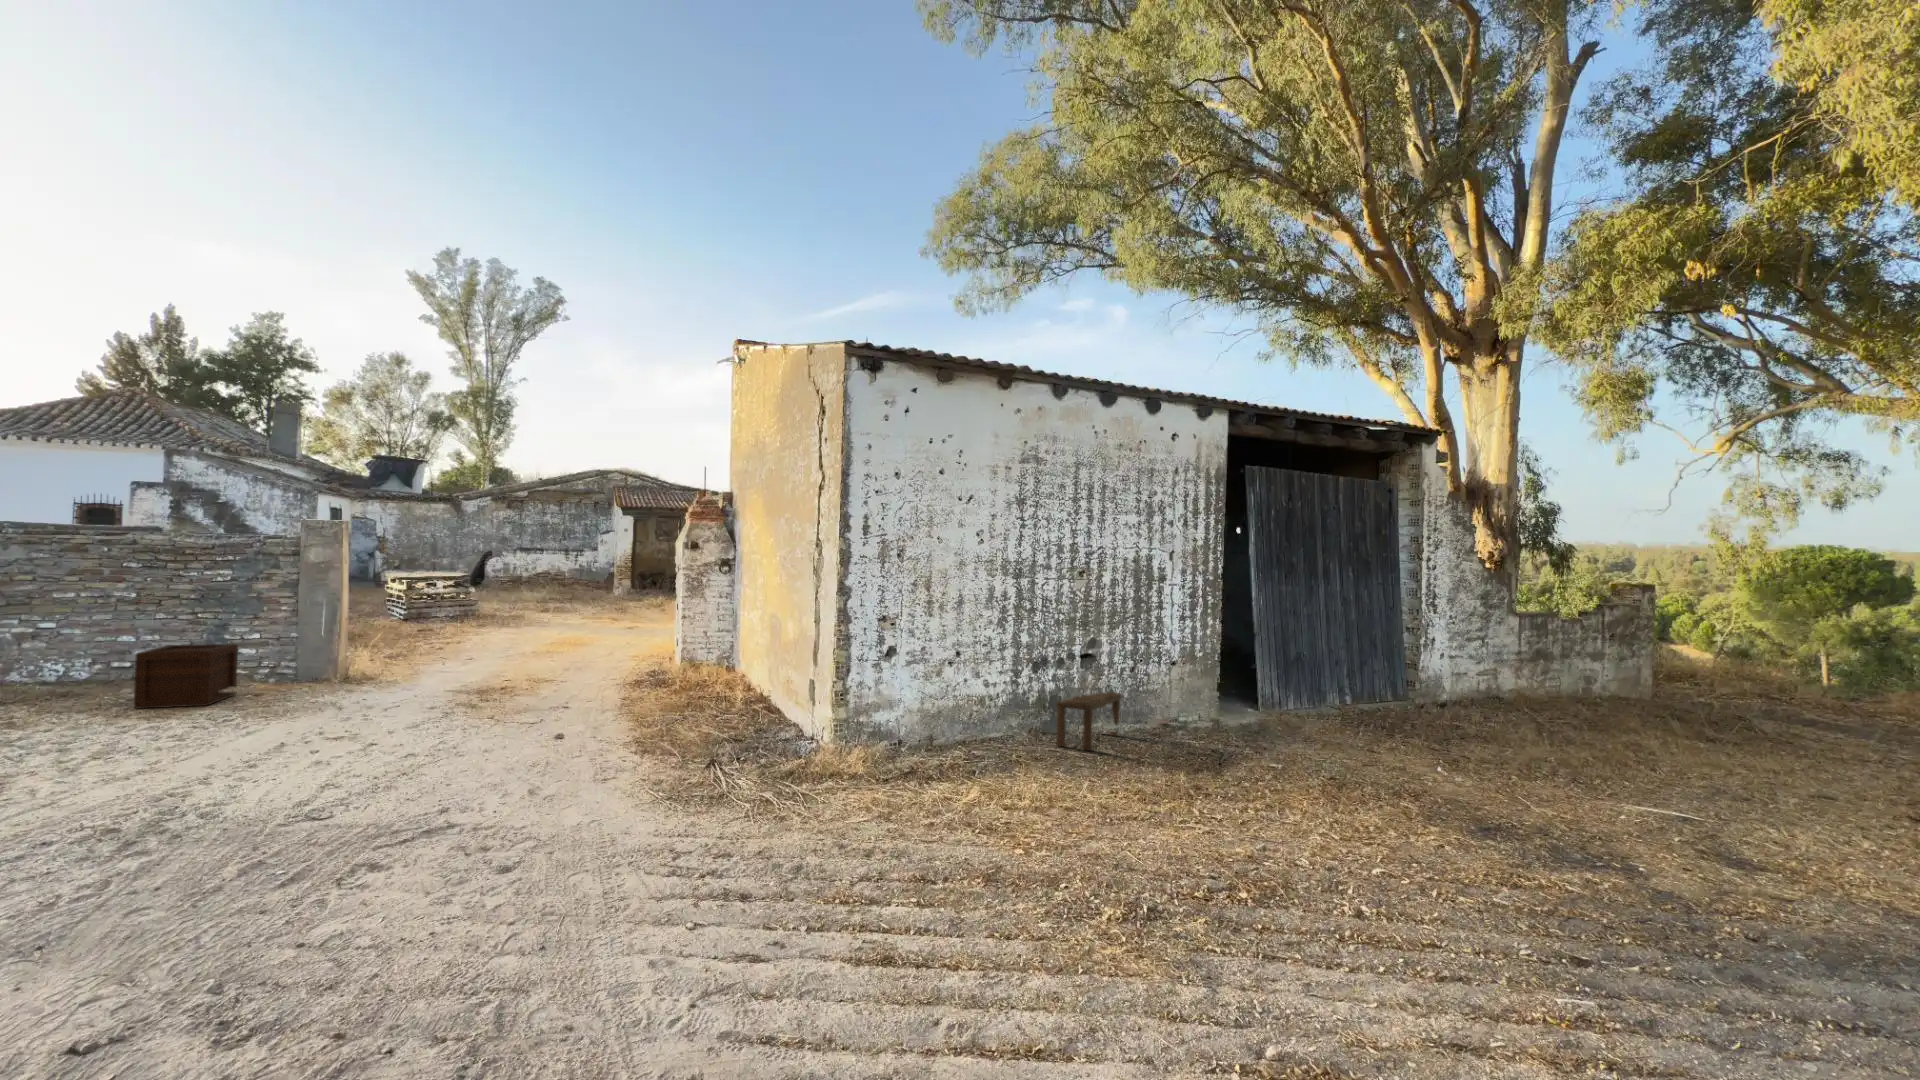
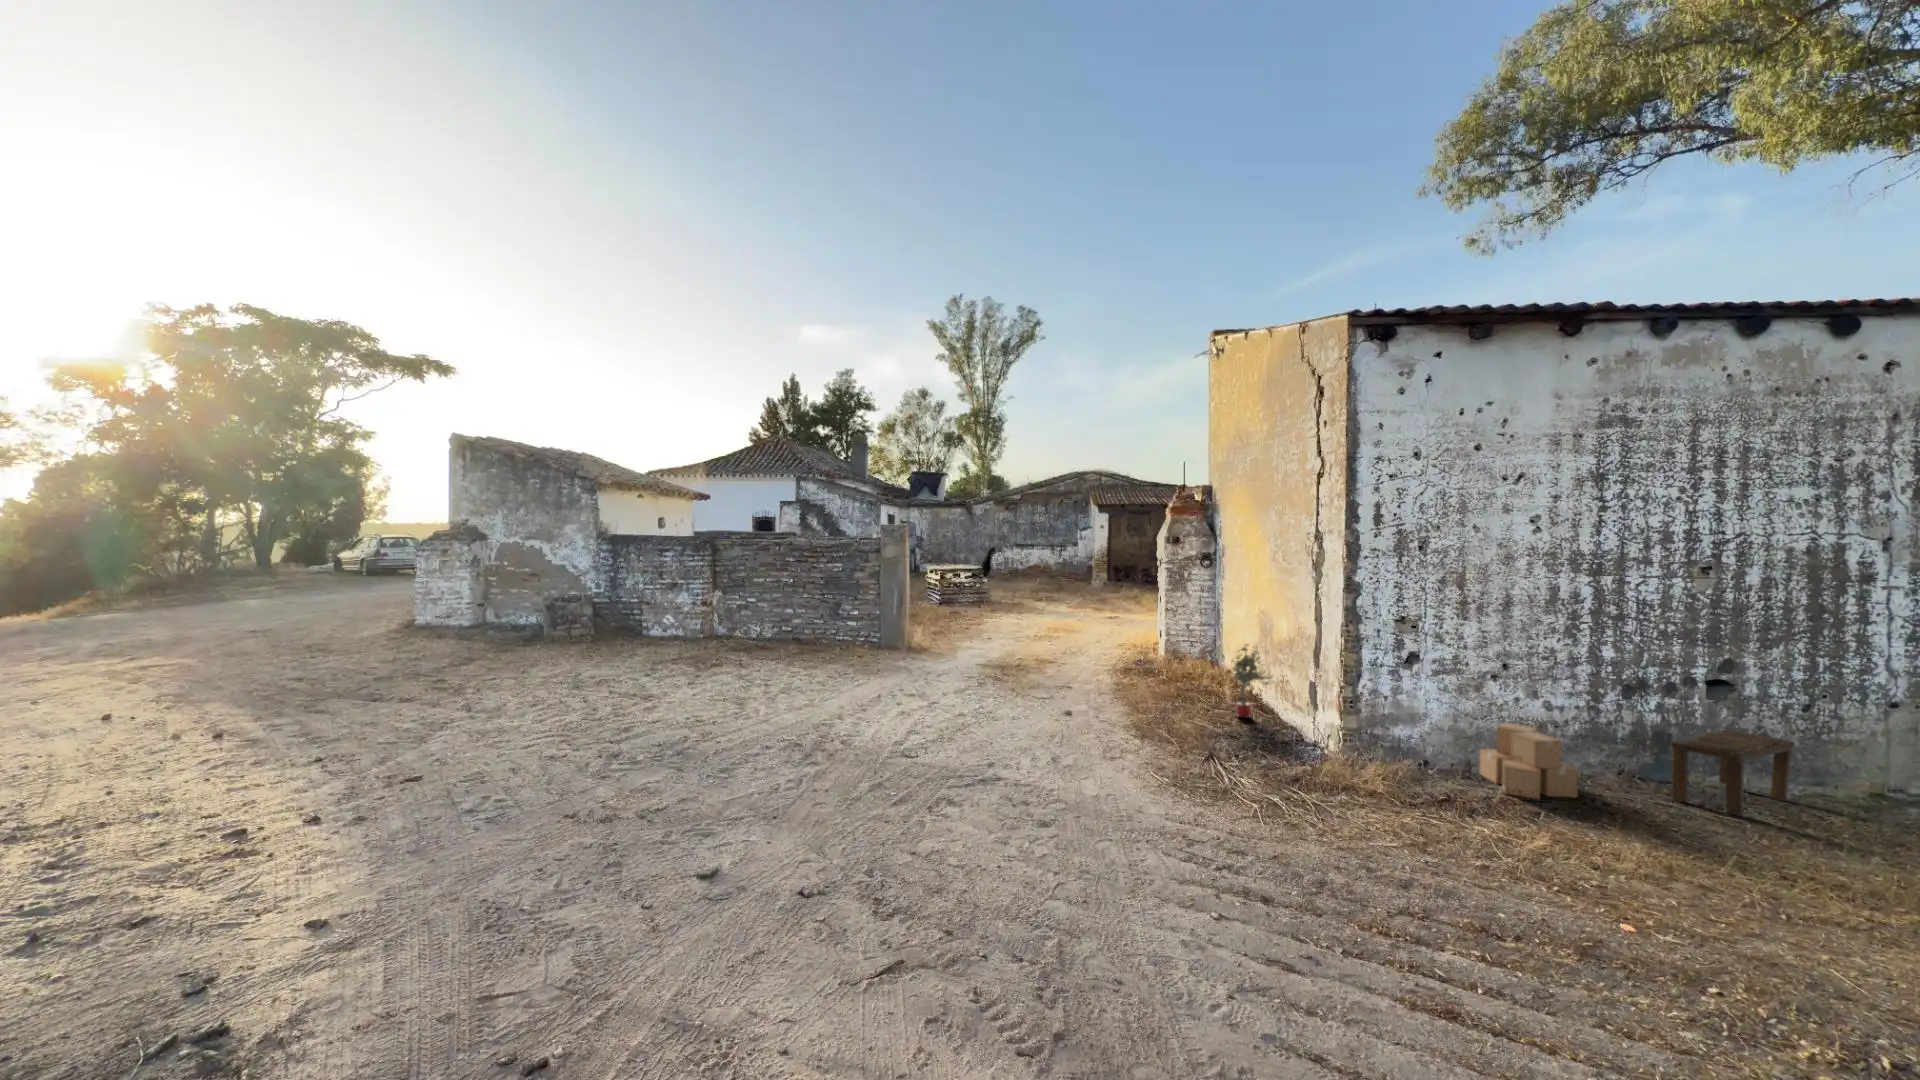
wooden crate: present [134,644,238,709] -> none [804,613,853,656]
potted tree: none [743,650,785,724] -> present [1232,644,1273,718]
cardboard box: none [939,700,1001,760] -> present [1480,722,1578,799]

